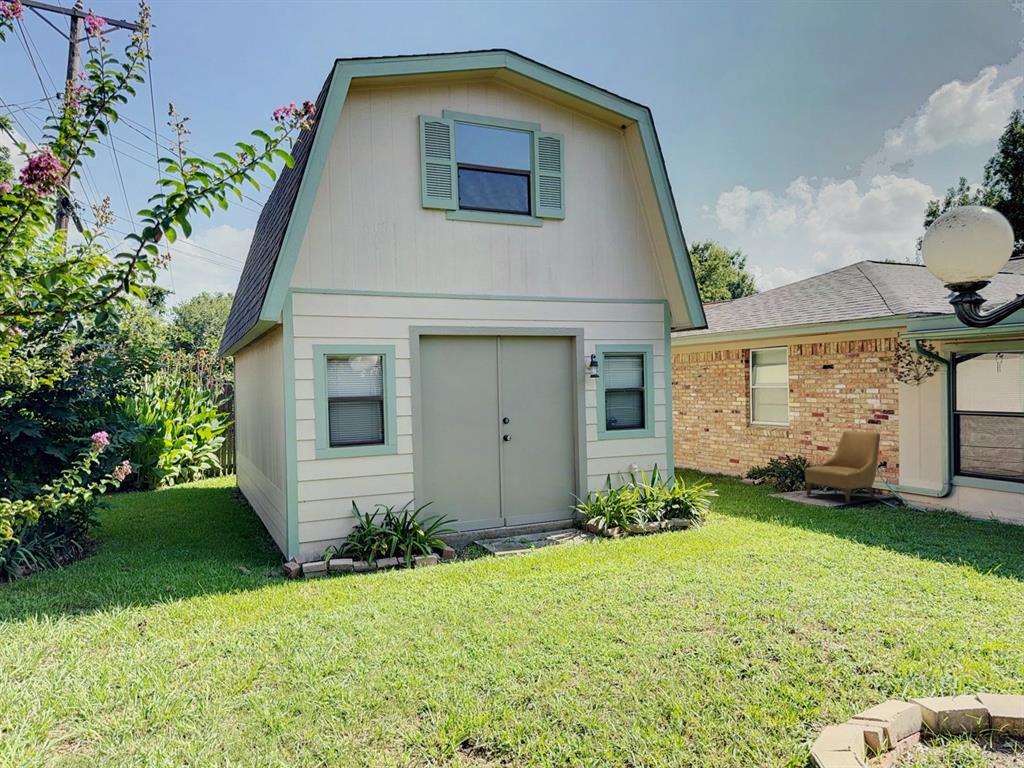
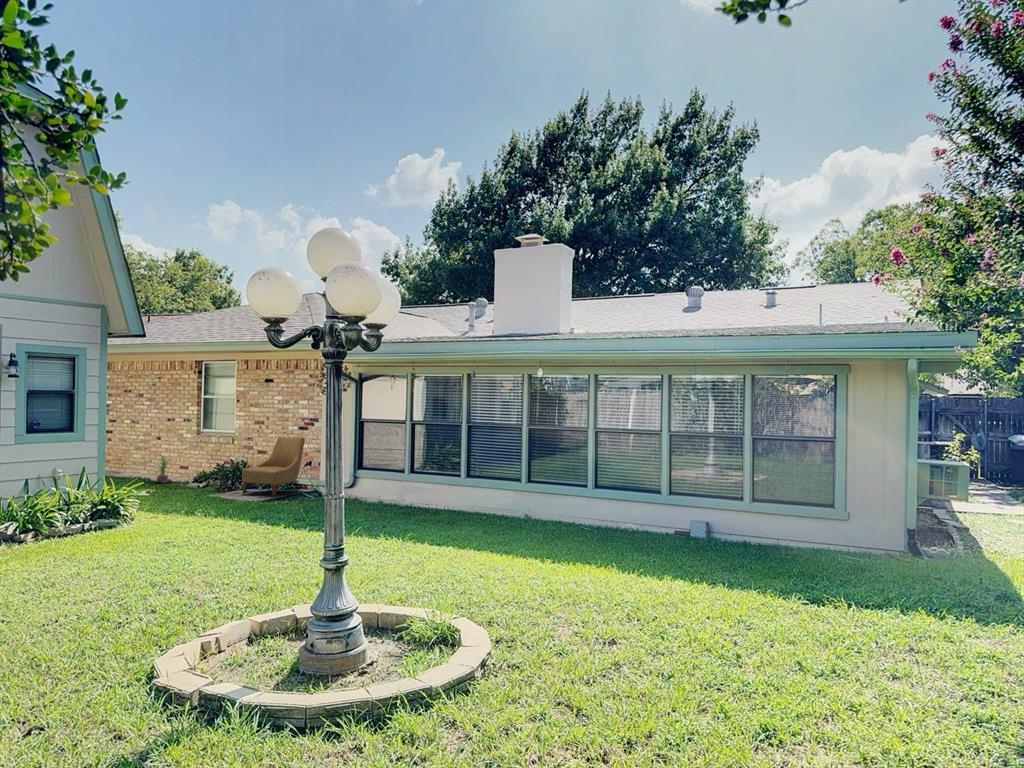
decorative plant: none [699,447,729,475] -> present [157,456,168,484]

